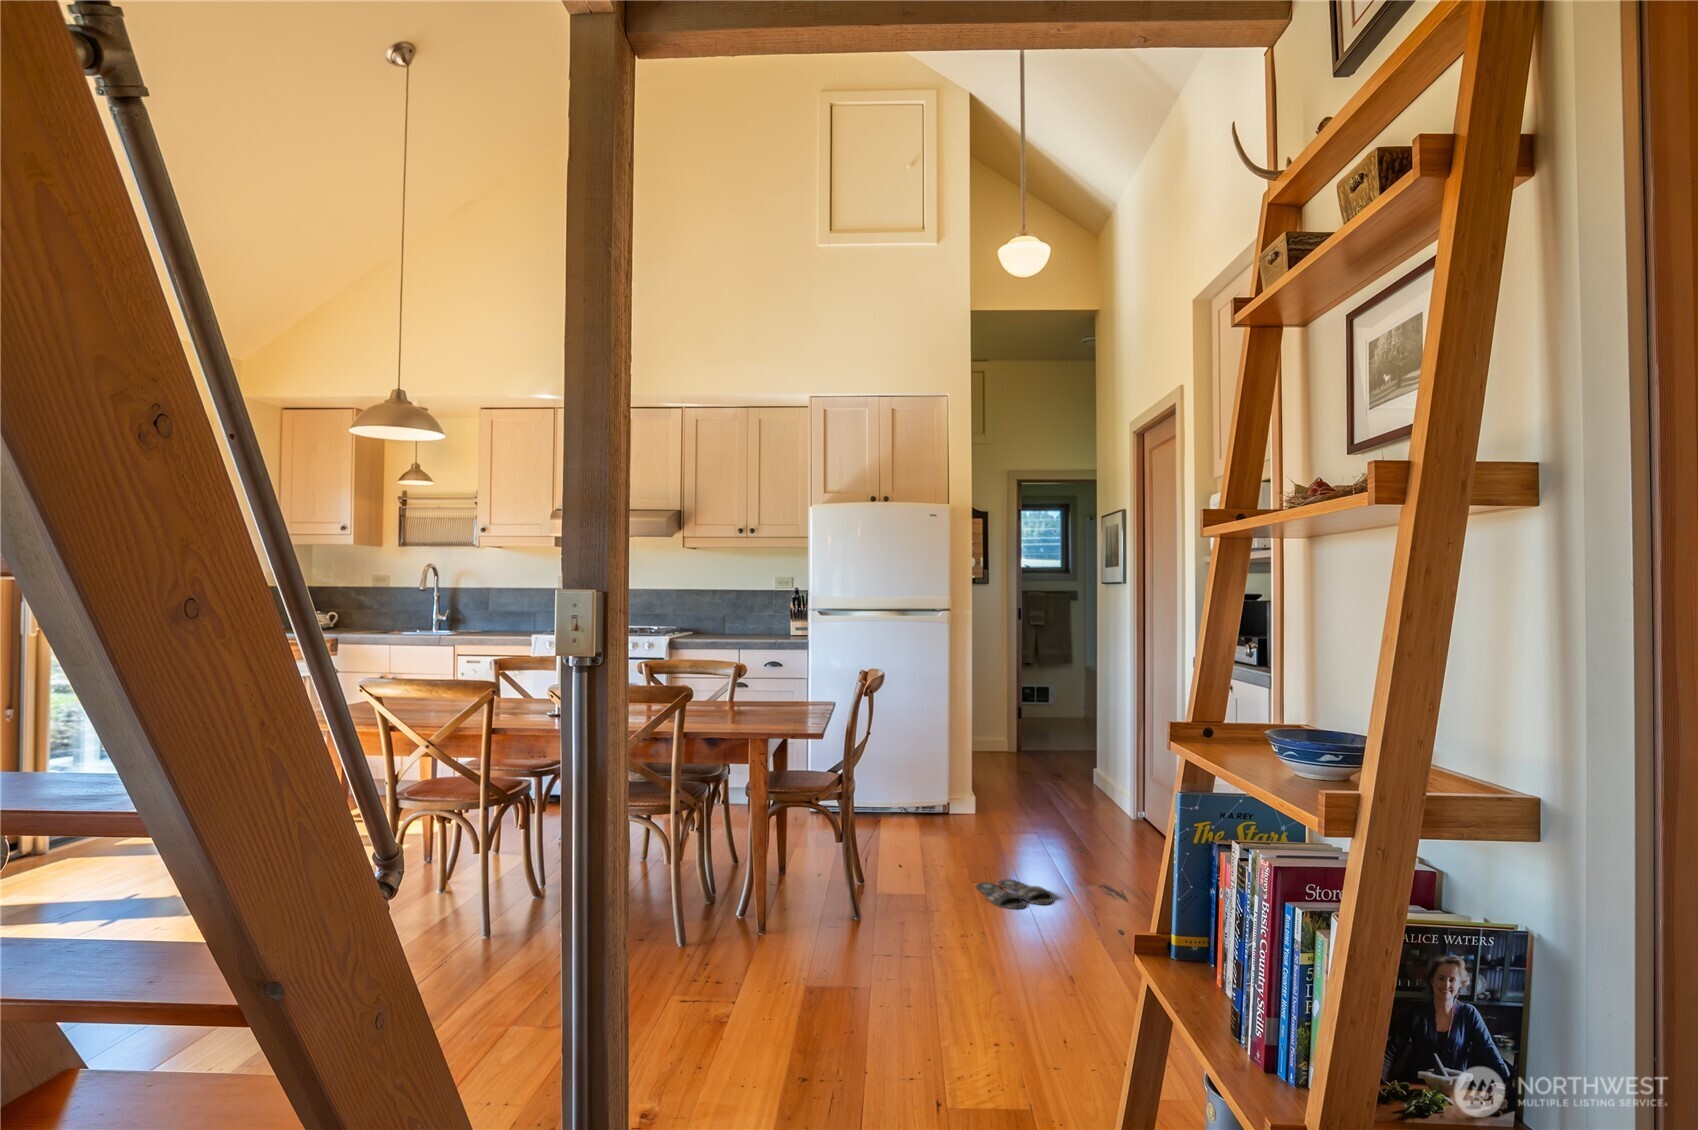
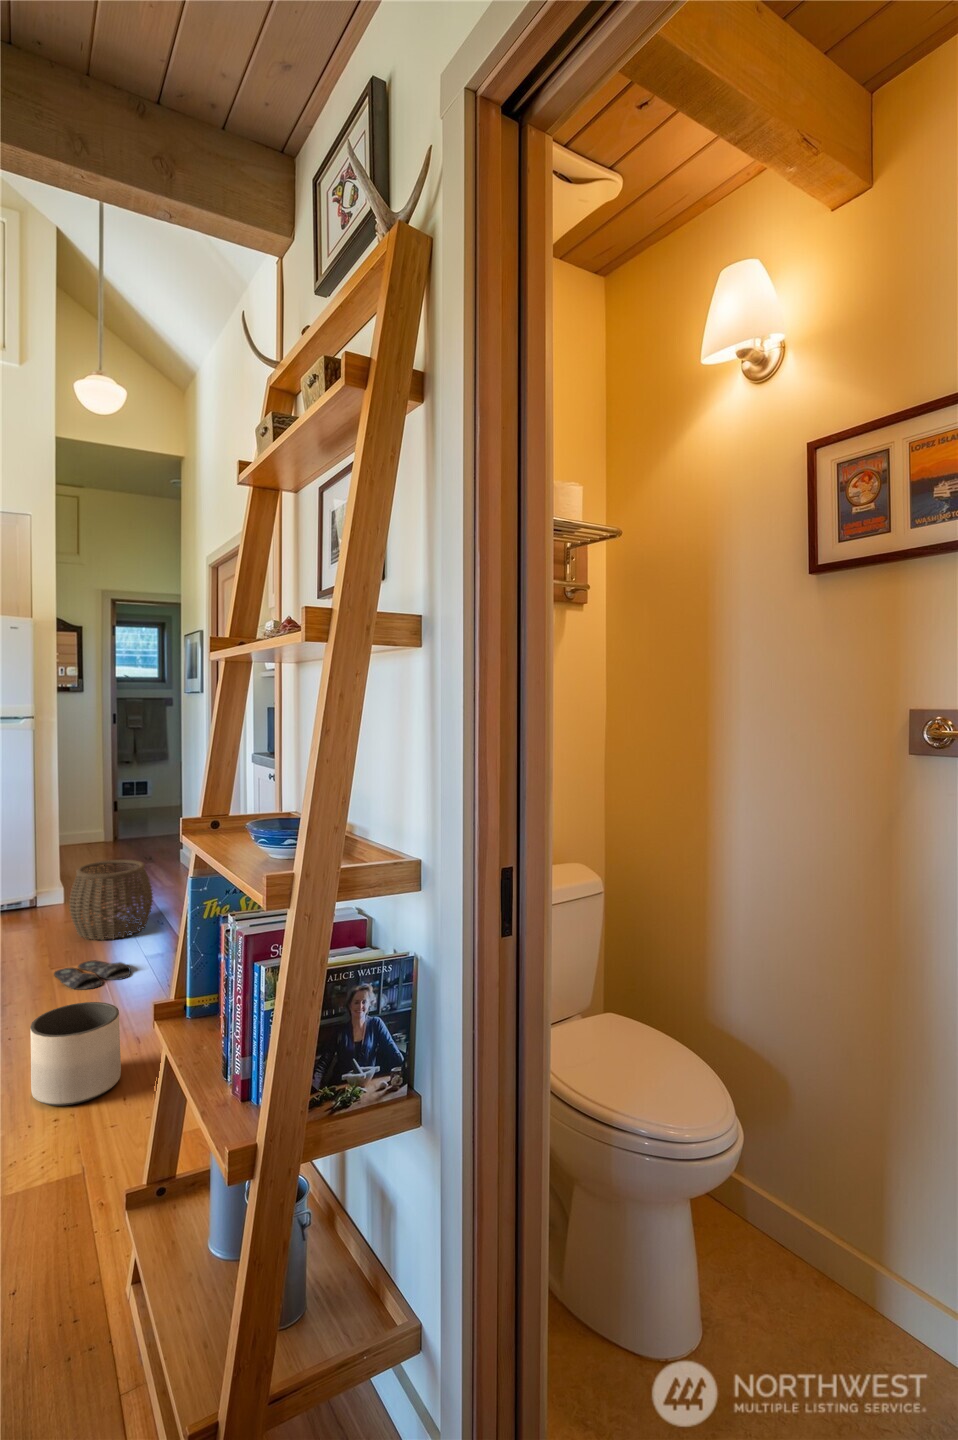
woven basket: none [984,775,1068,861] -> present [69,860,153,940]
planter: none [976,919,1062,1028] -> present [30,1002,121,1106]

